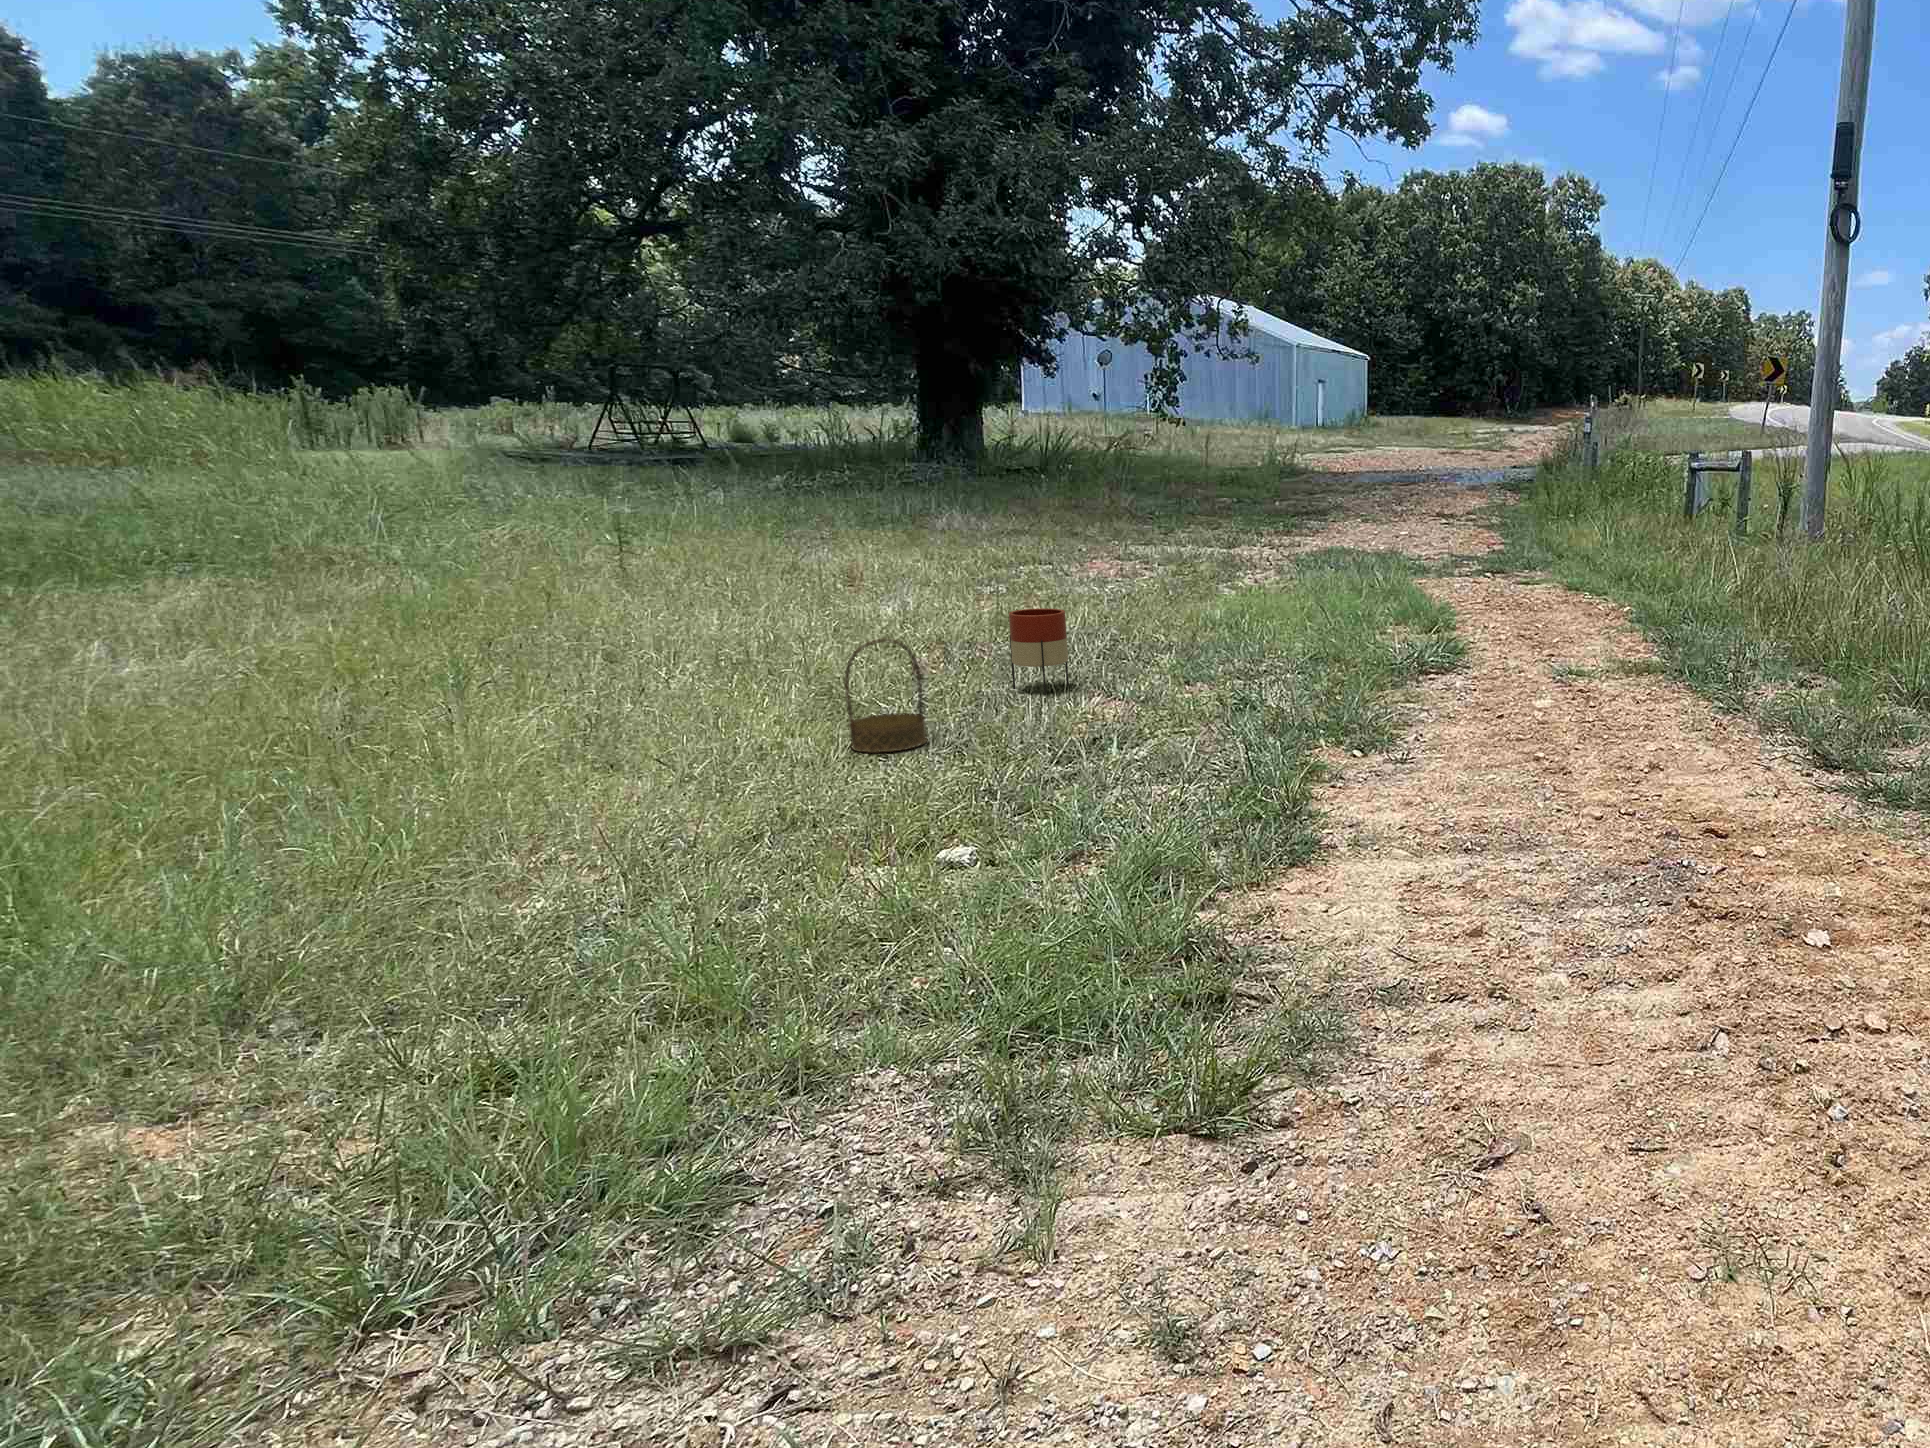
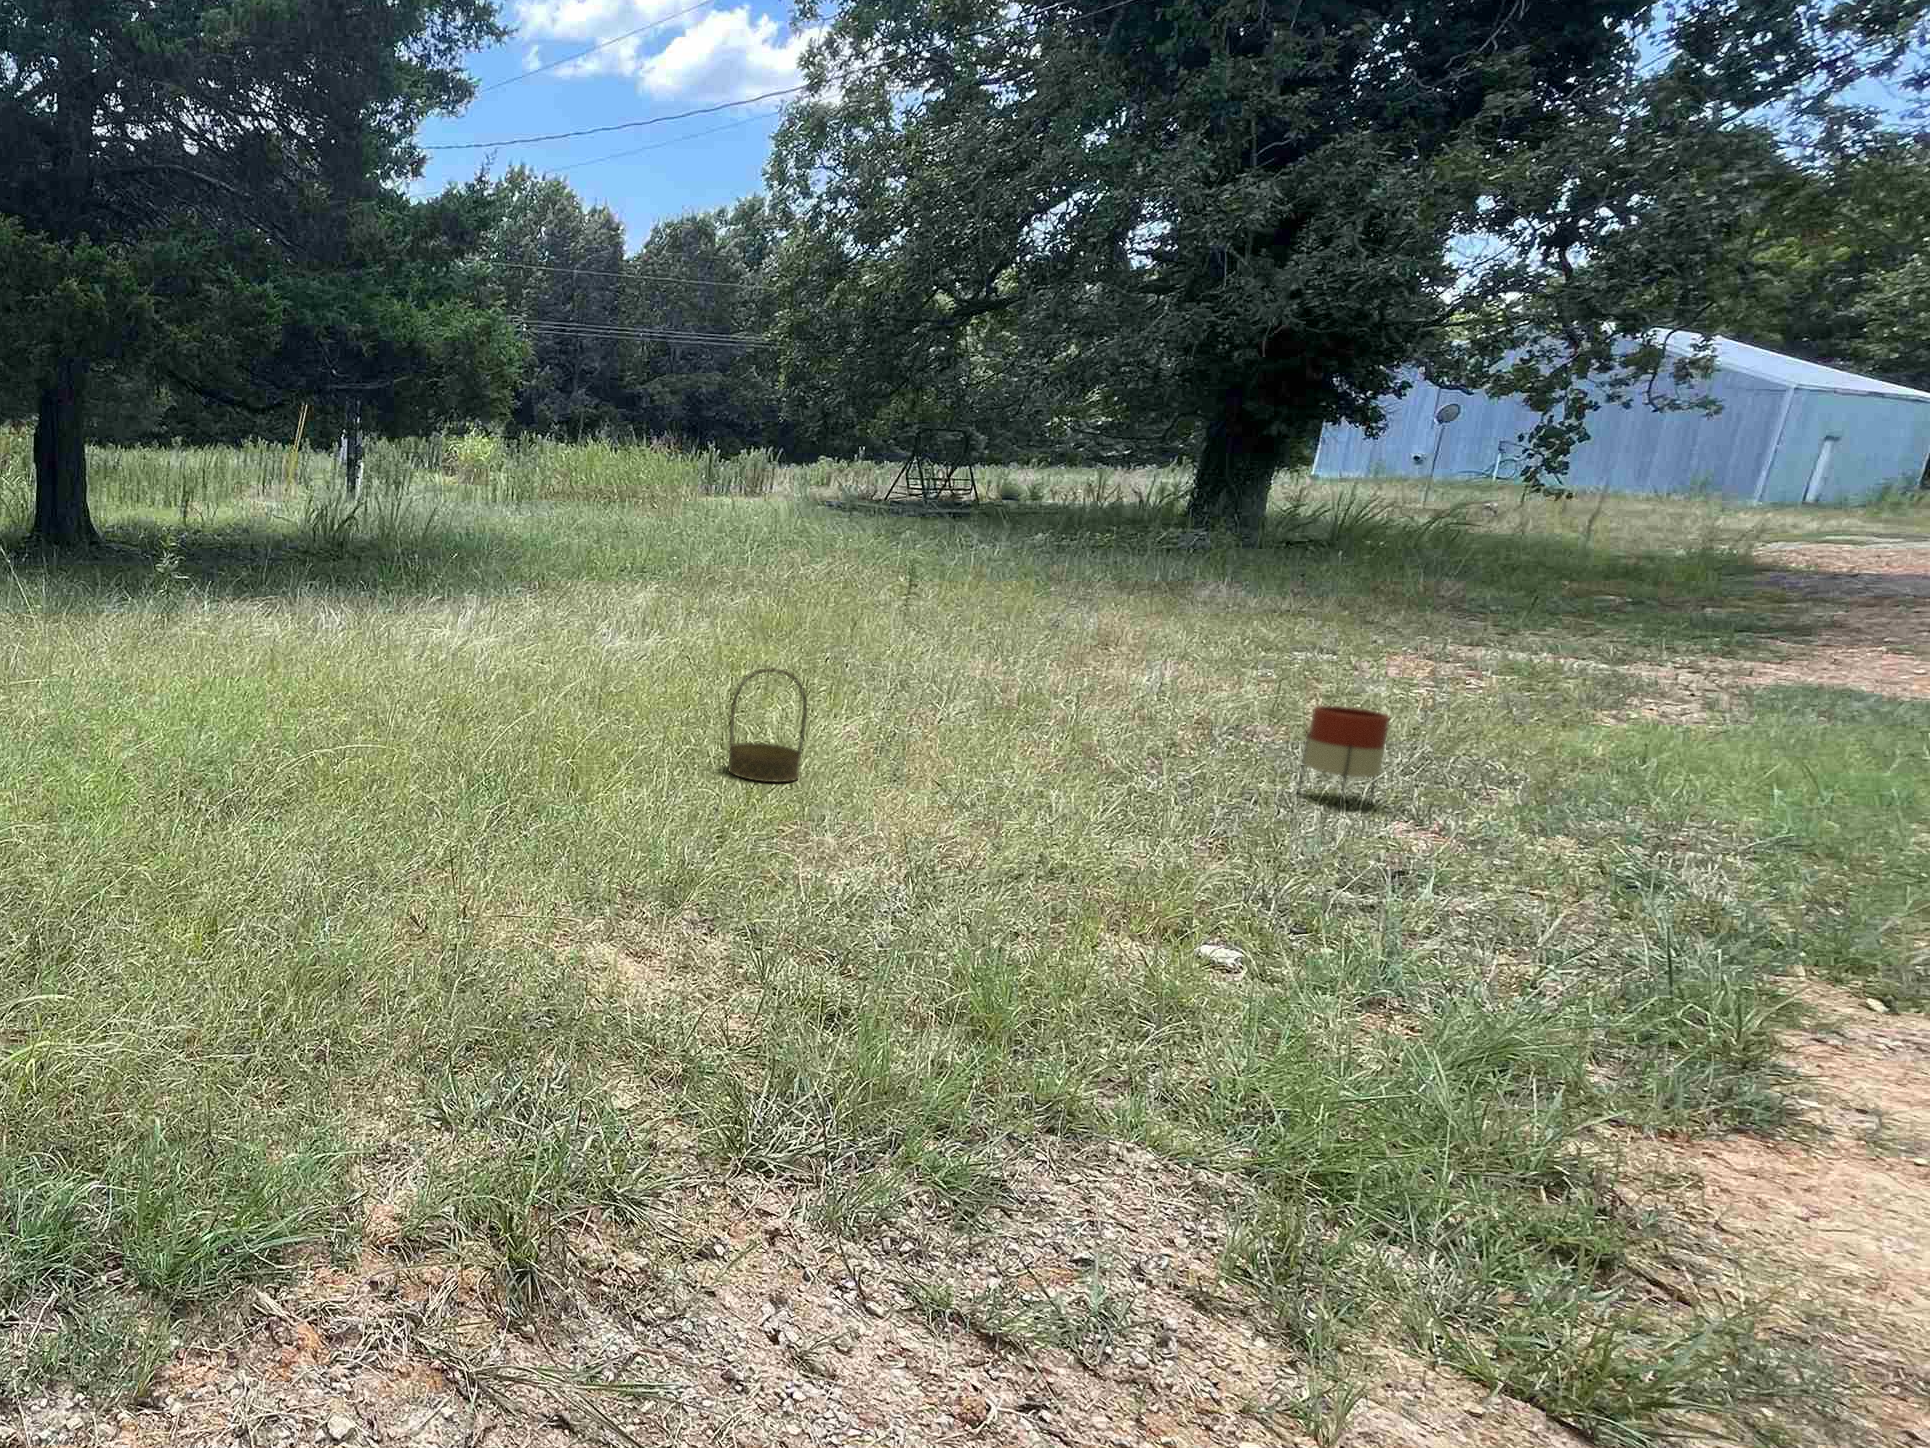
basket: present [844,639,927,753] -> present [729,668,807,782]

